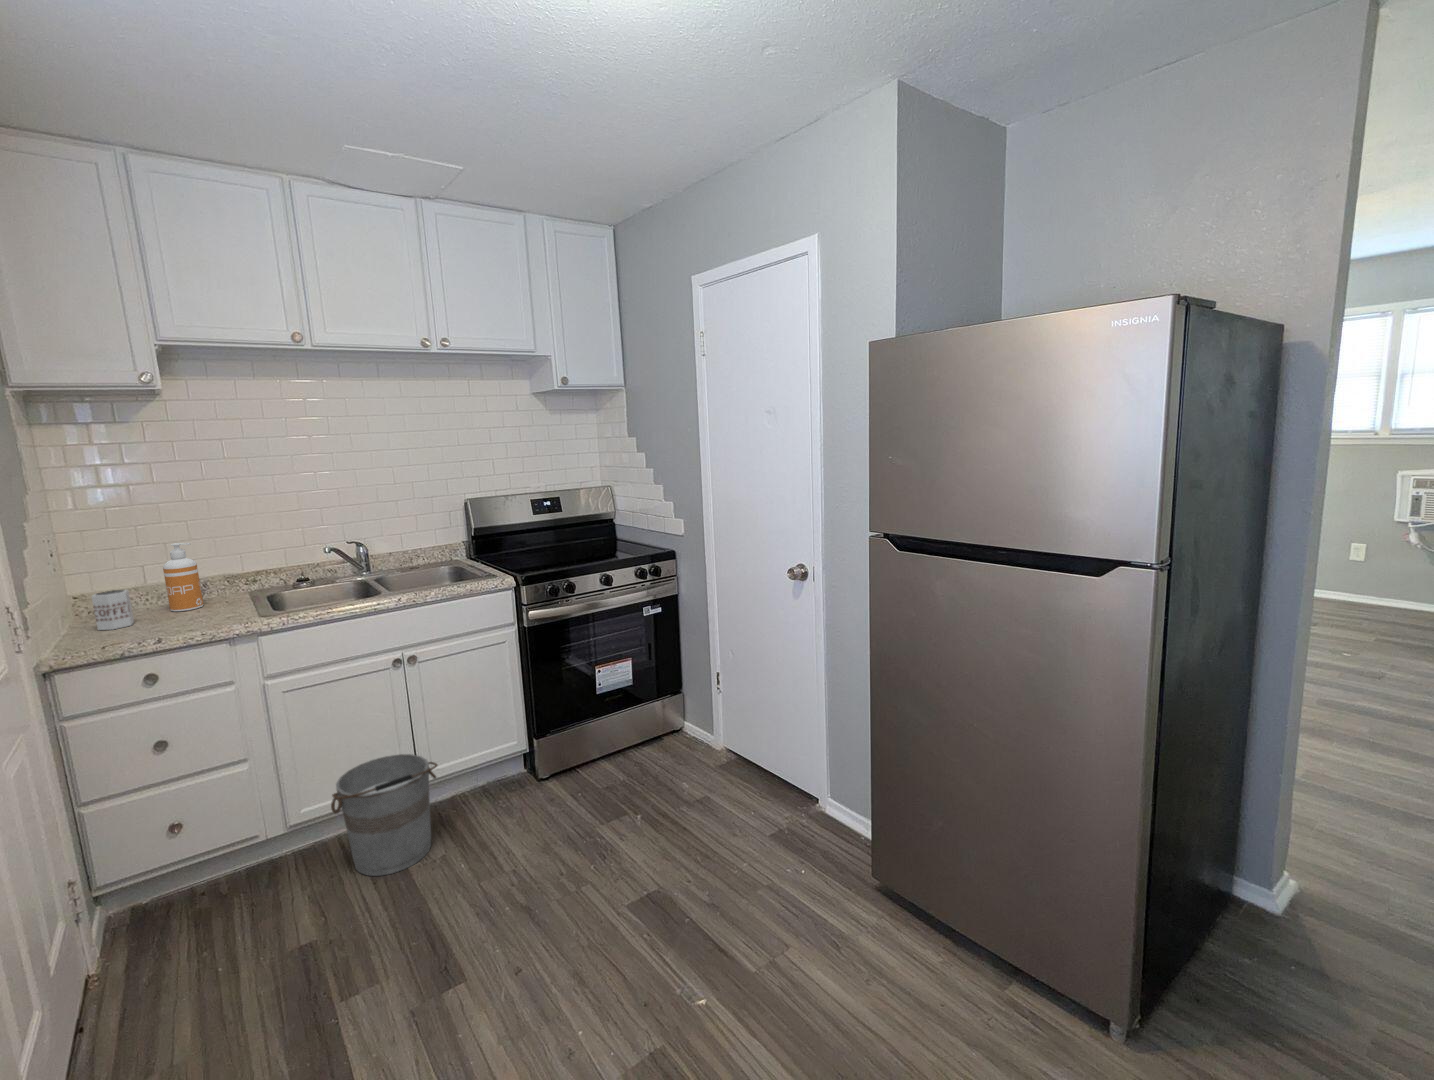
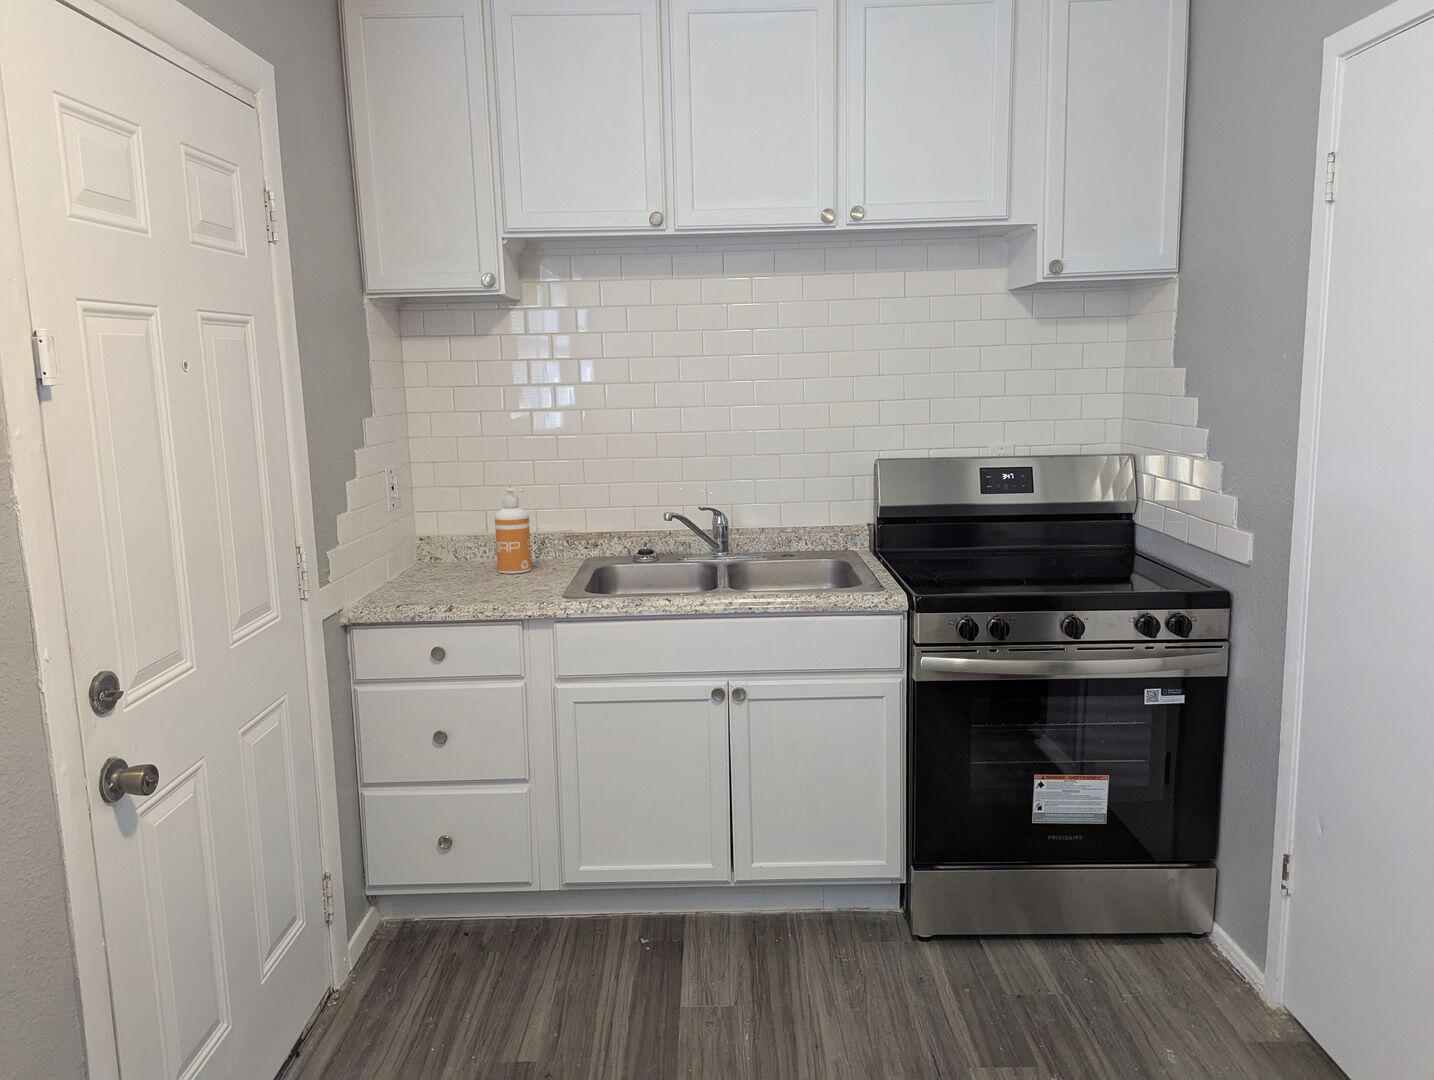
mug: present [92,590,134,630] -> none [416,538,457,584]
bucket: present [331,754,437,876] -> none [598,827,741,1005]

